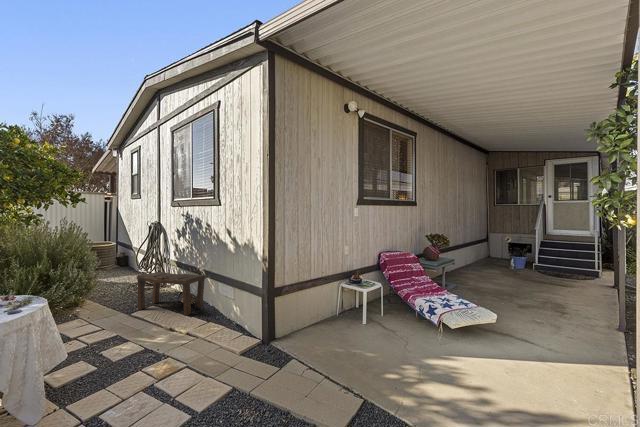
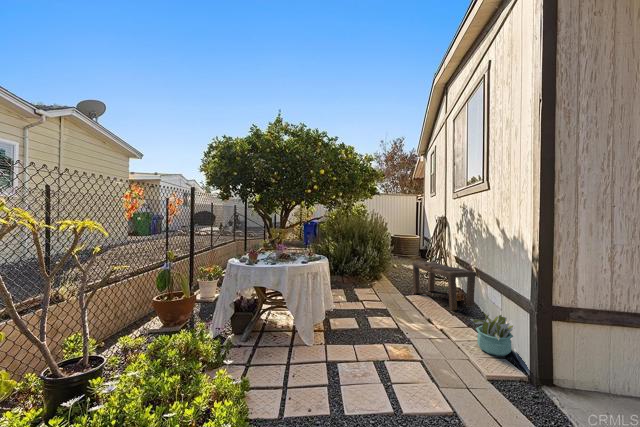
decorative plant: none [215,306,249,340] -> present [470,313,515,356]

